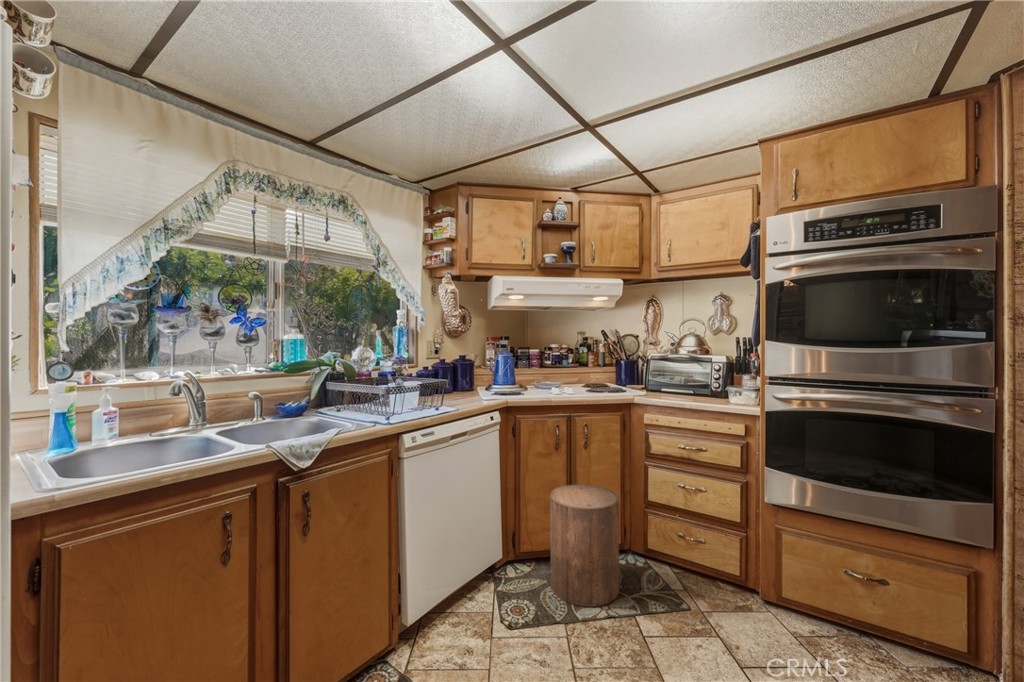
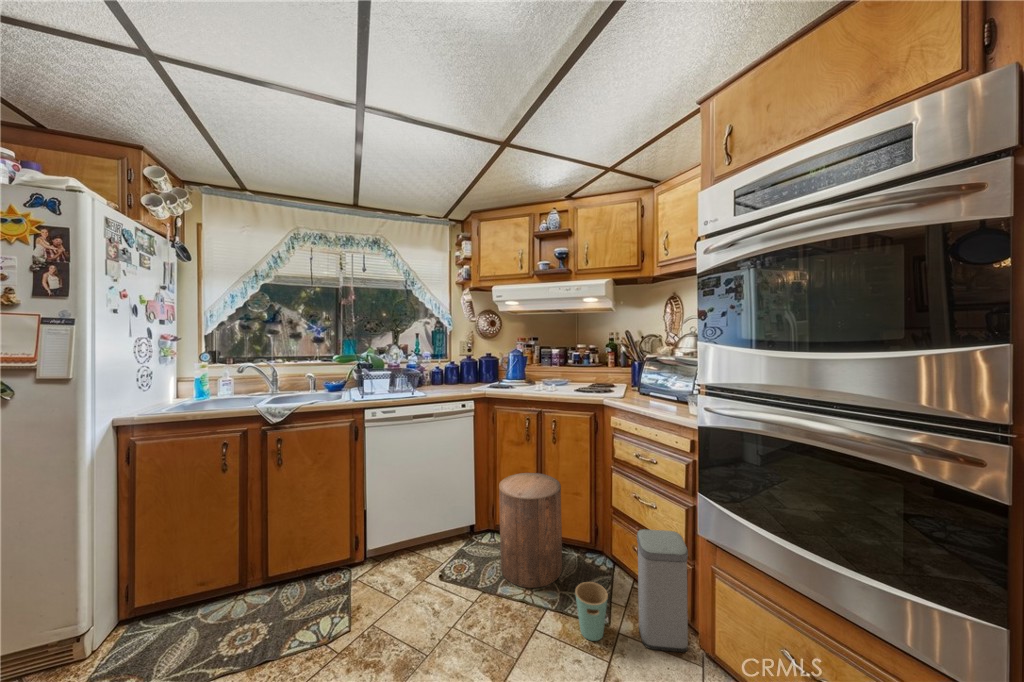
trash can: none [672,509,762,629] -> present [575,529,688,652]

